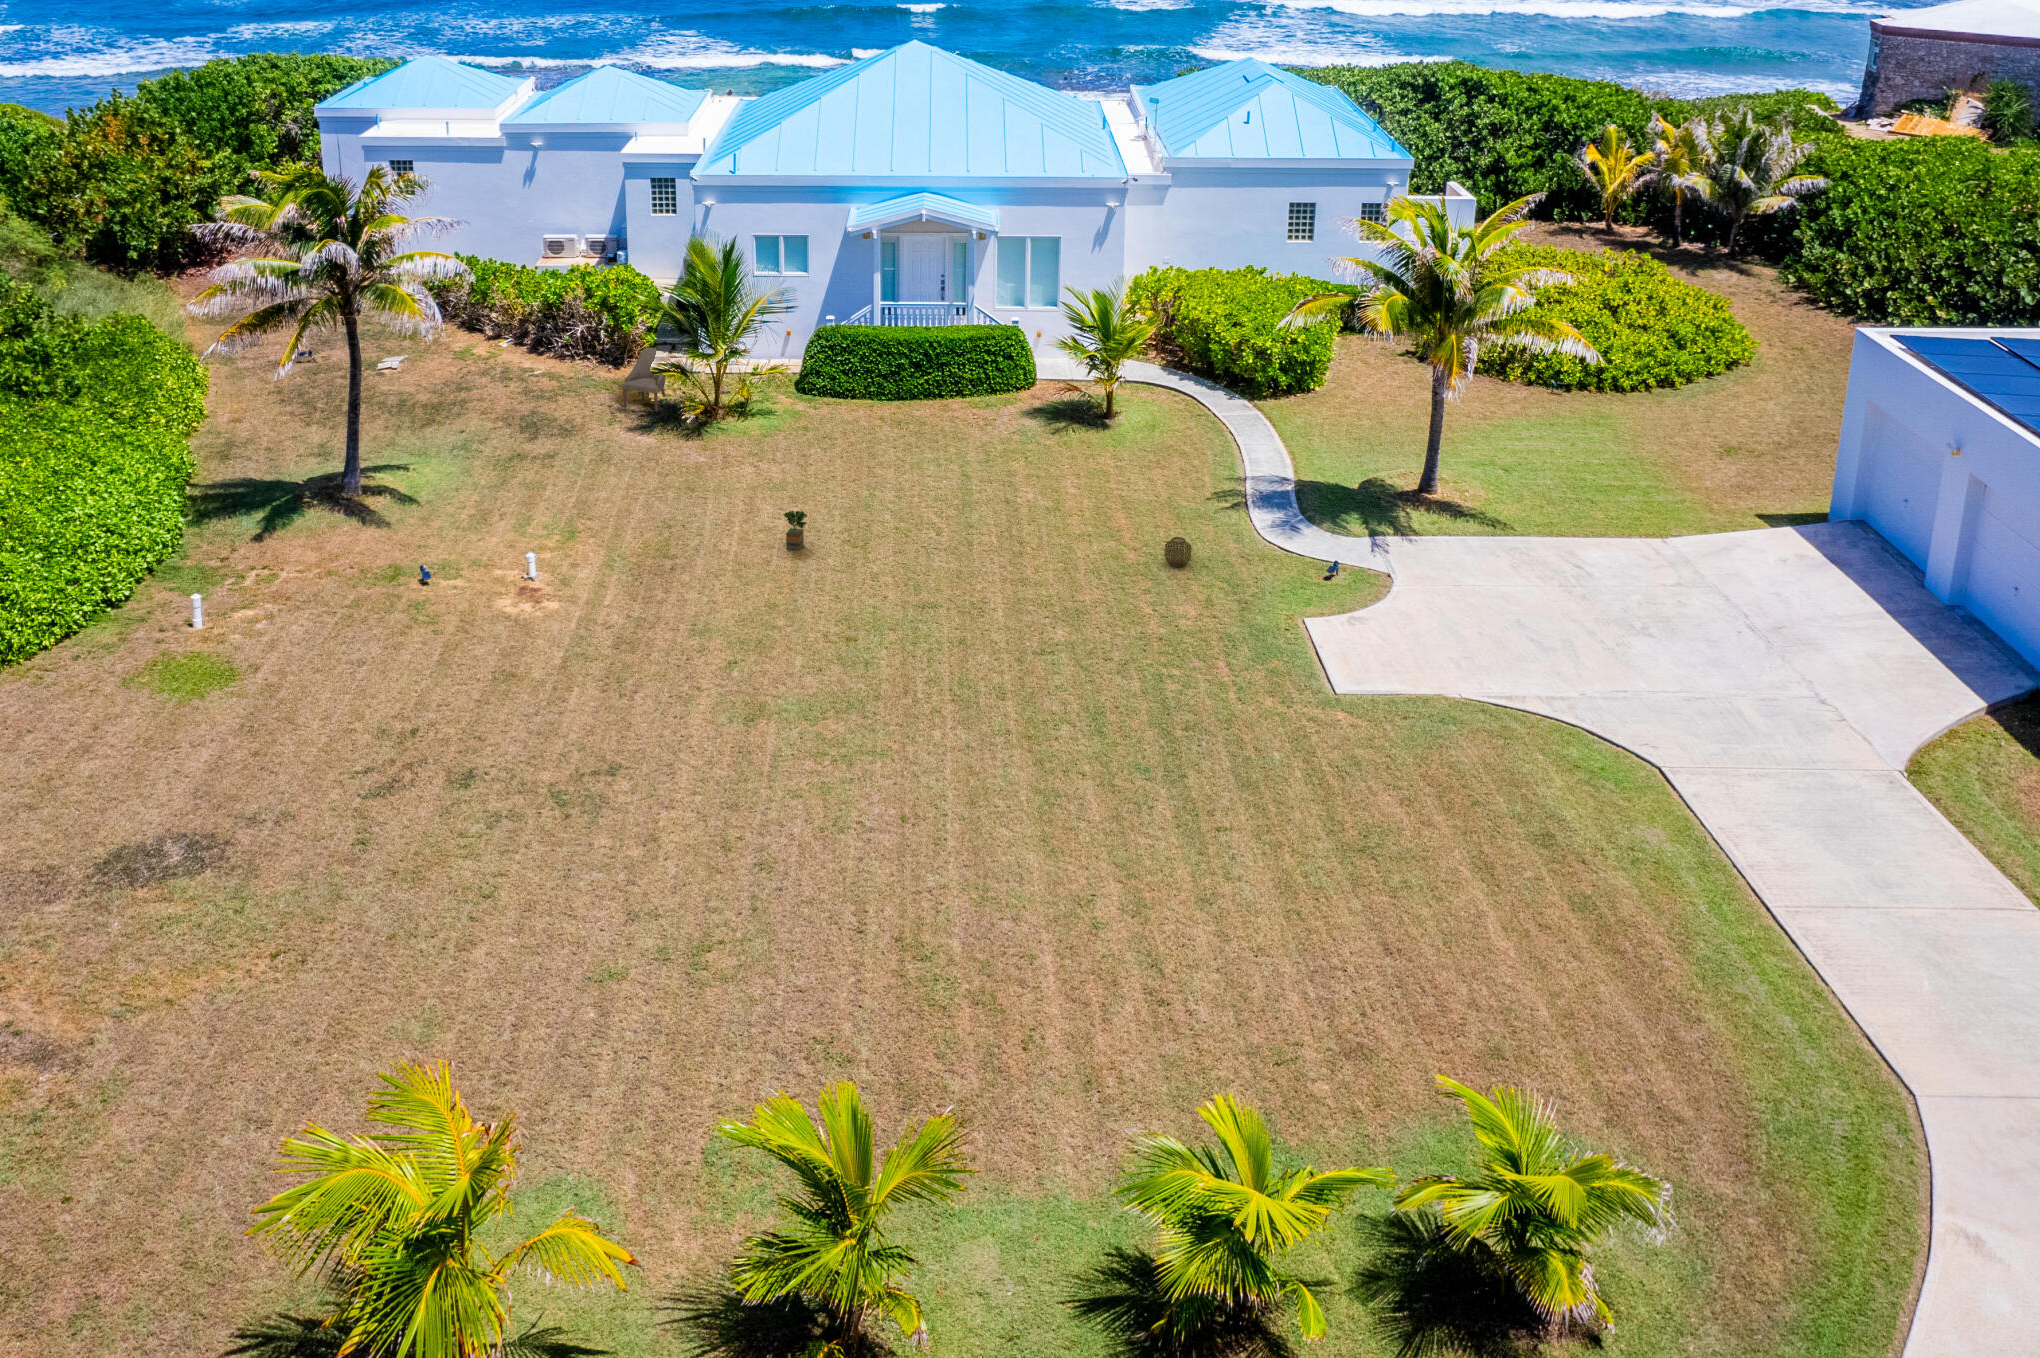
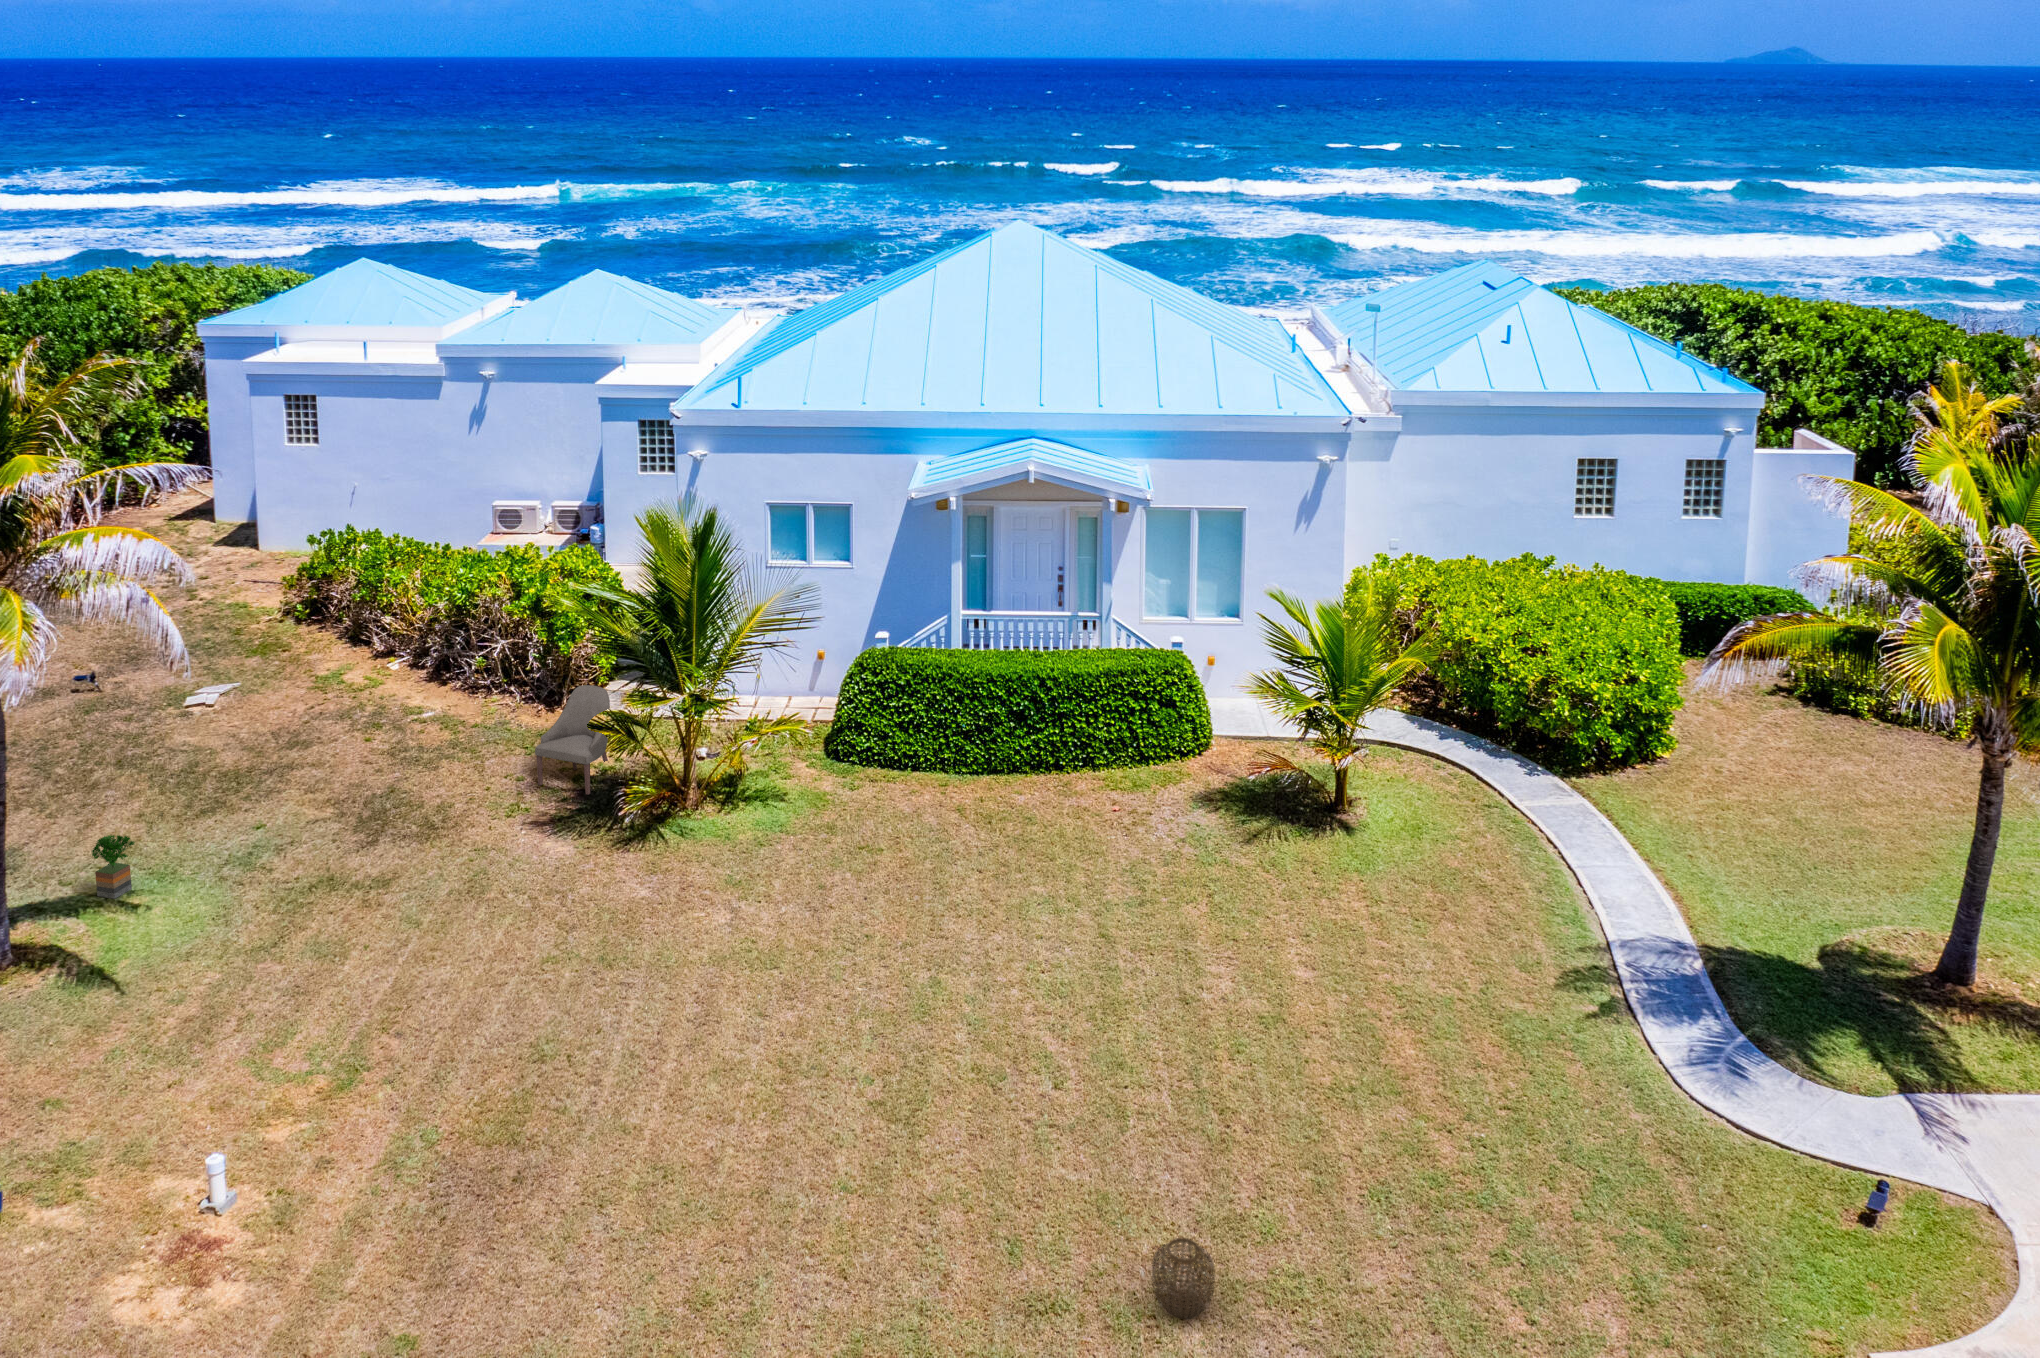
potted tree: present [784,511,807,550] -> present [91,835,135,899]
woven basket: present [1165,537,1191,568] -> present [1152,1238,1215,1319]

